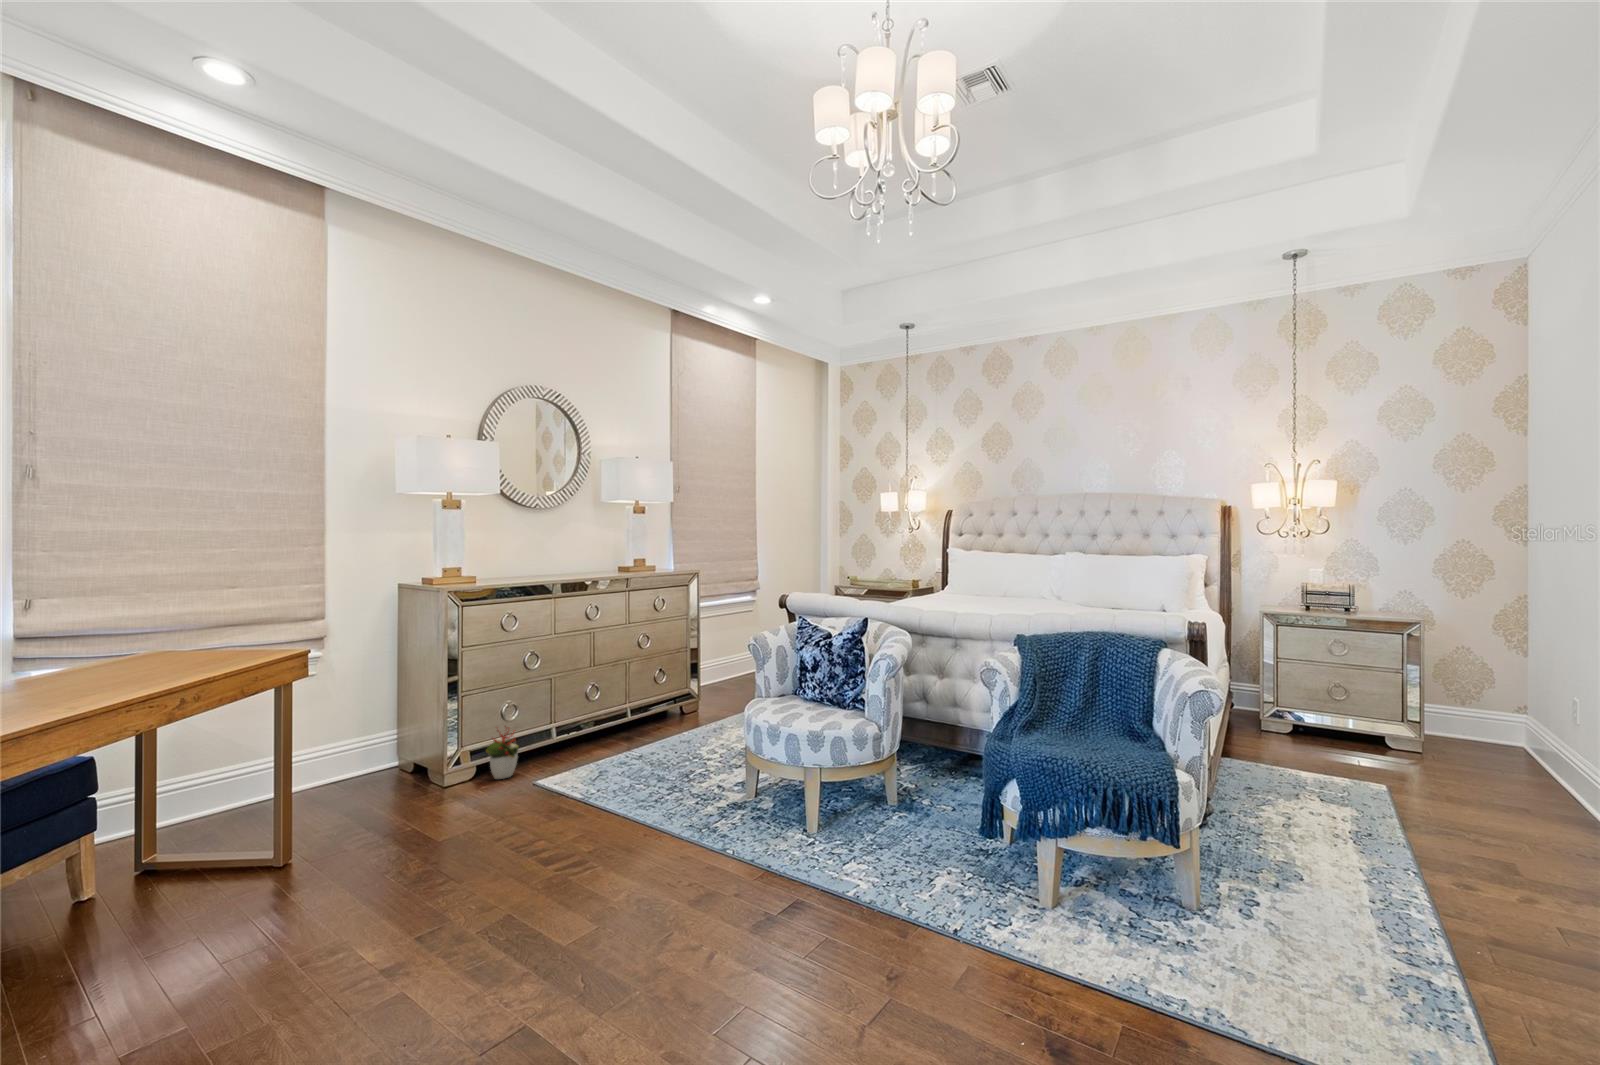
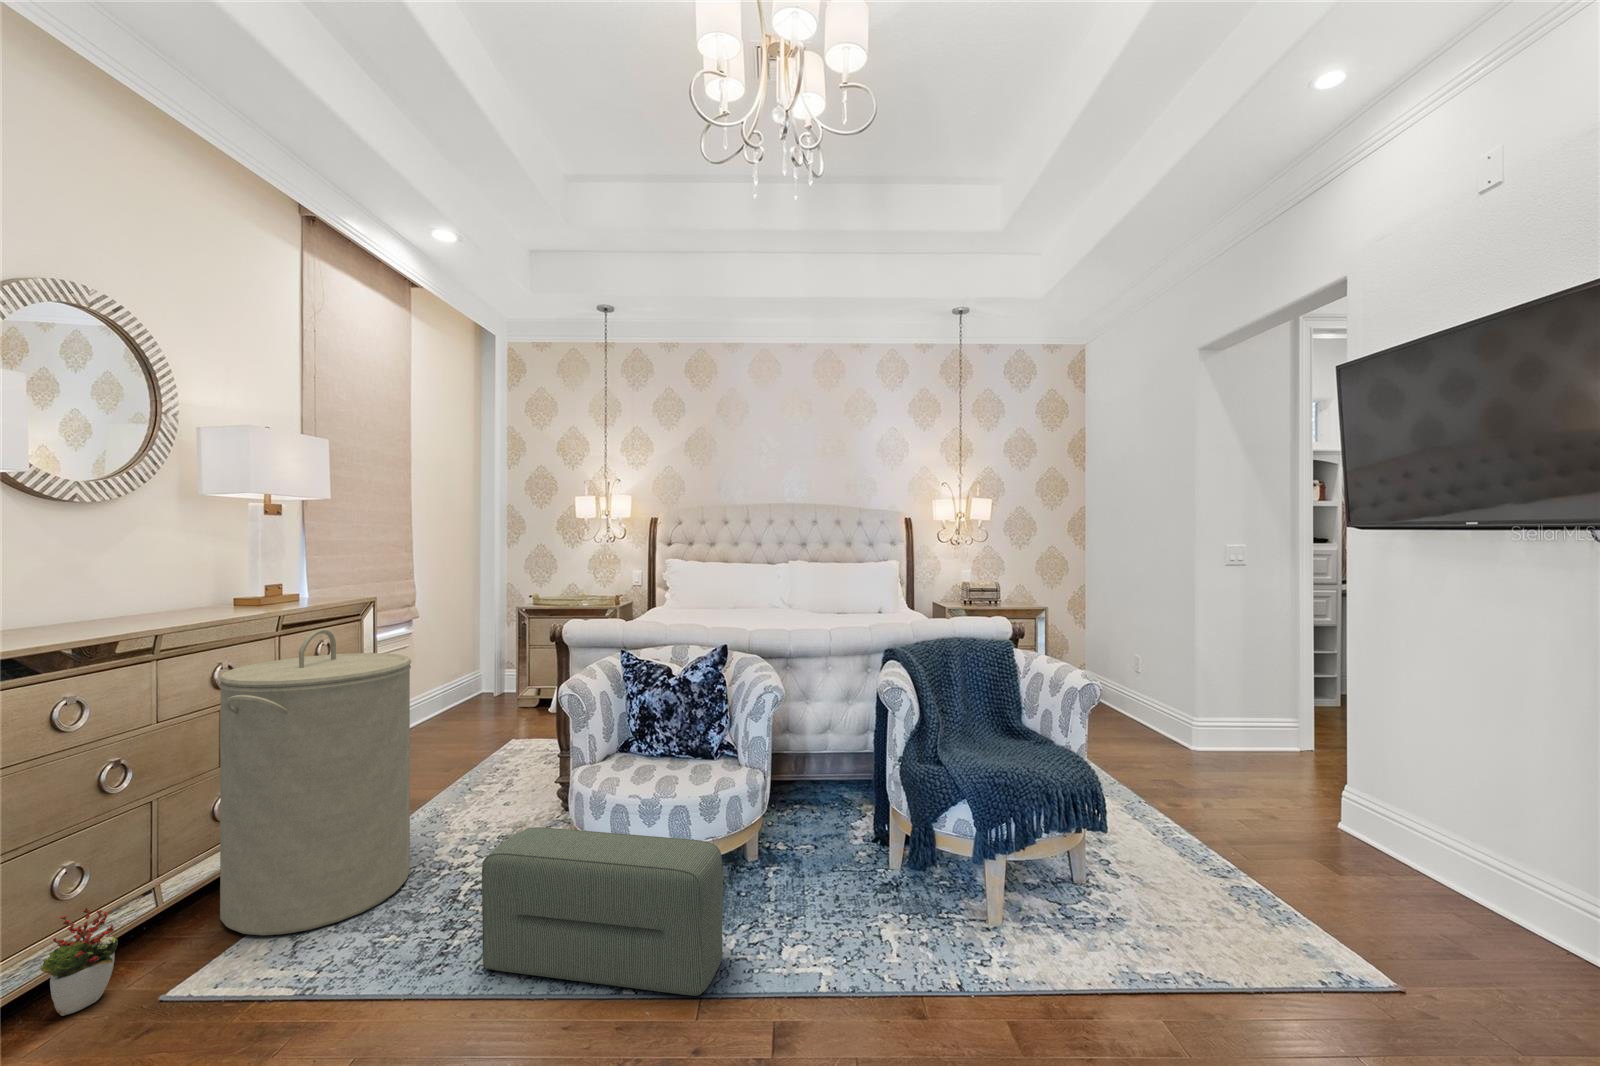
laundry hamper: none [569,584,680,772] -> present [219,629,411,935]
pouf: none [669,731,806,866] -> present [482,827,723,996]

